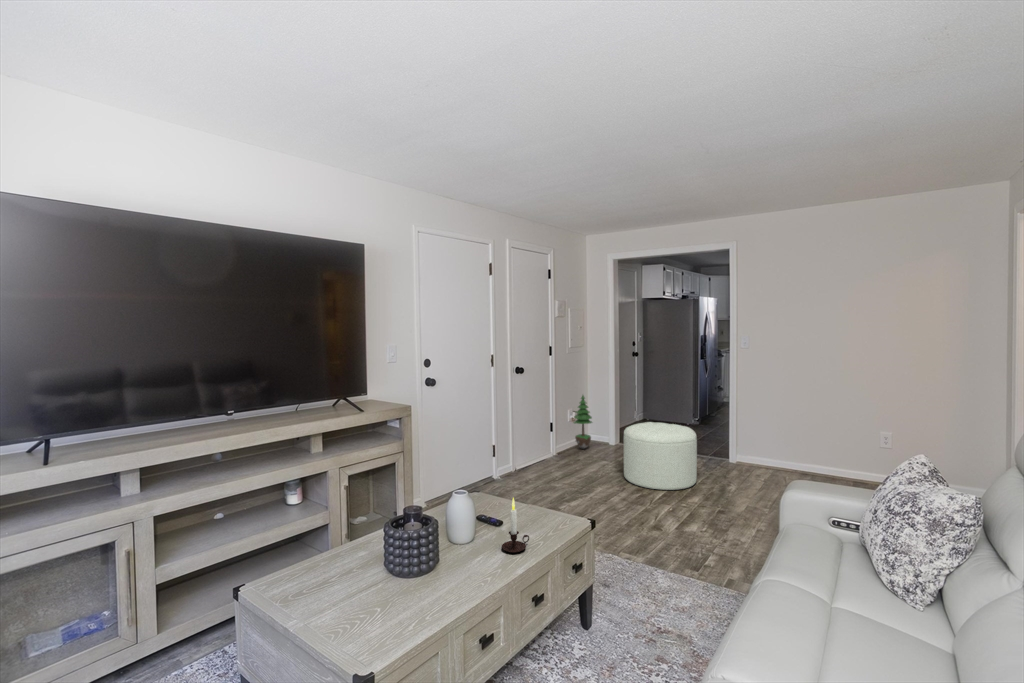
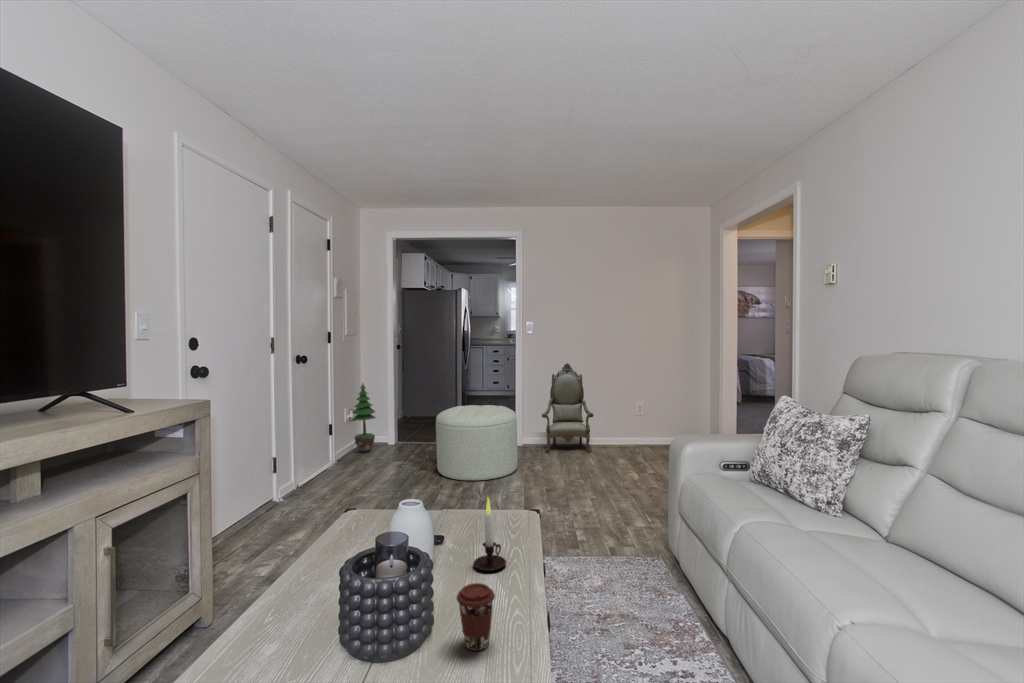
armchair: none [721,366,788,484] -> present [542,363,594,453]
coffee cup: none [433,552,459,597] -> present [457,583,495,651]

